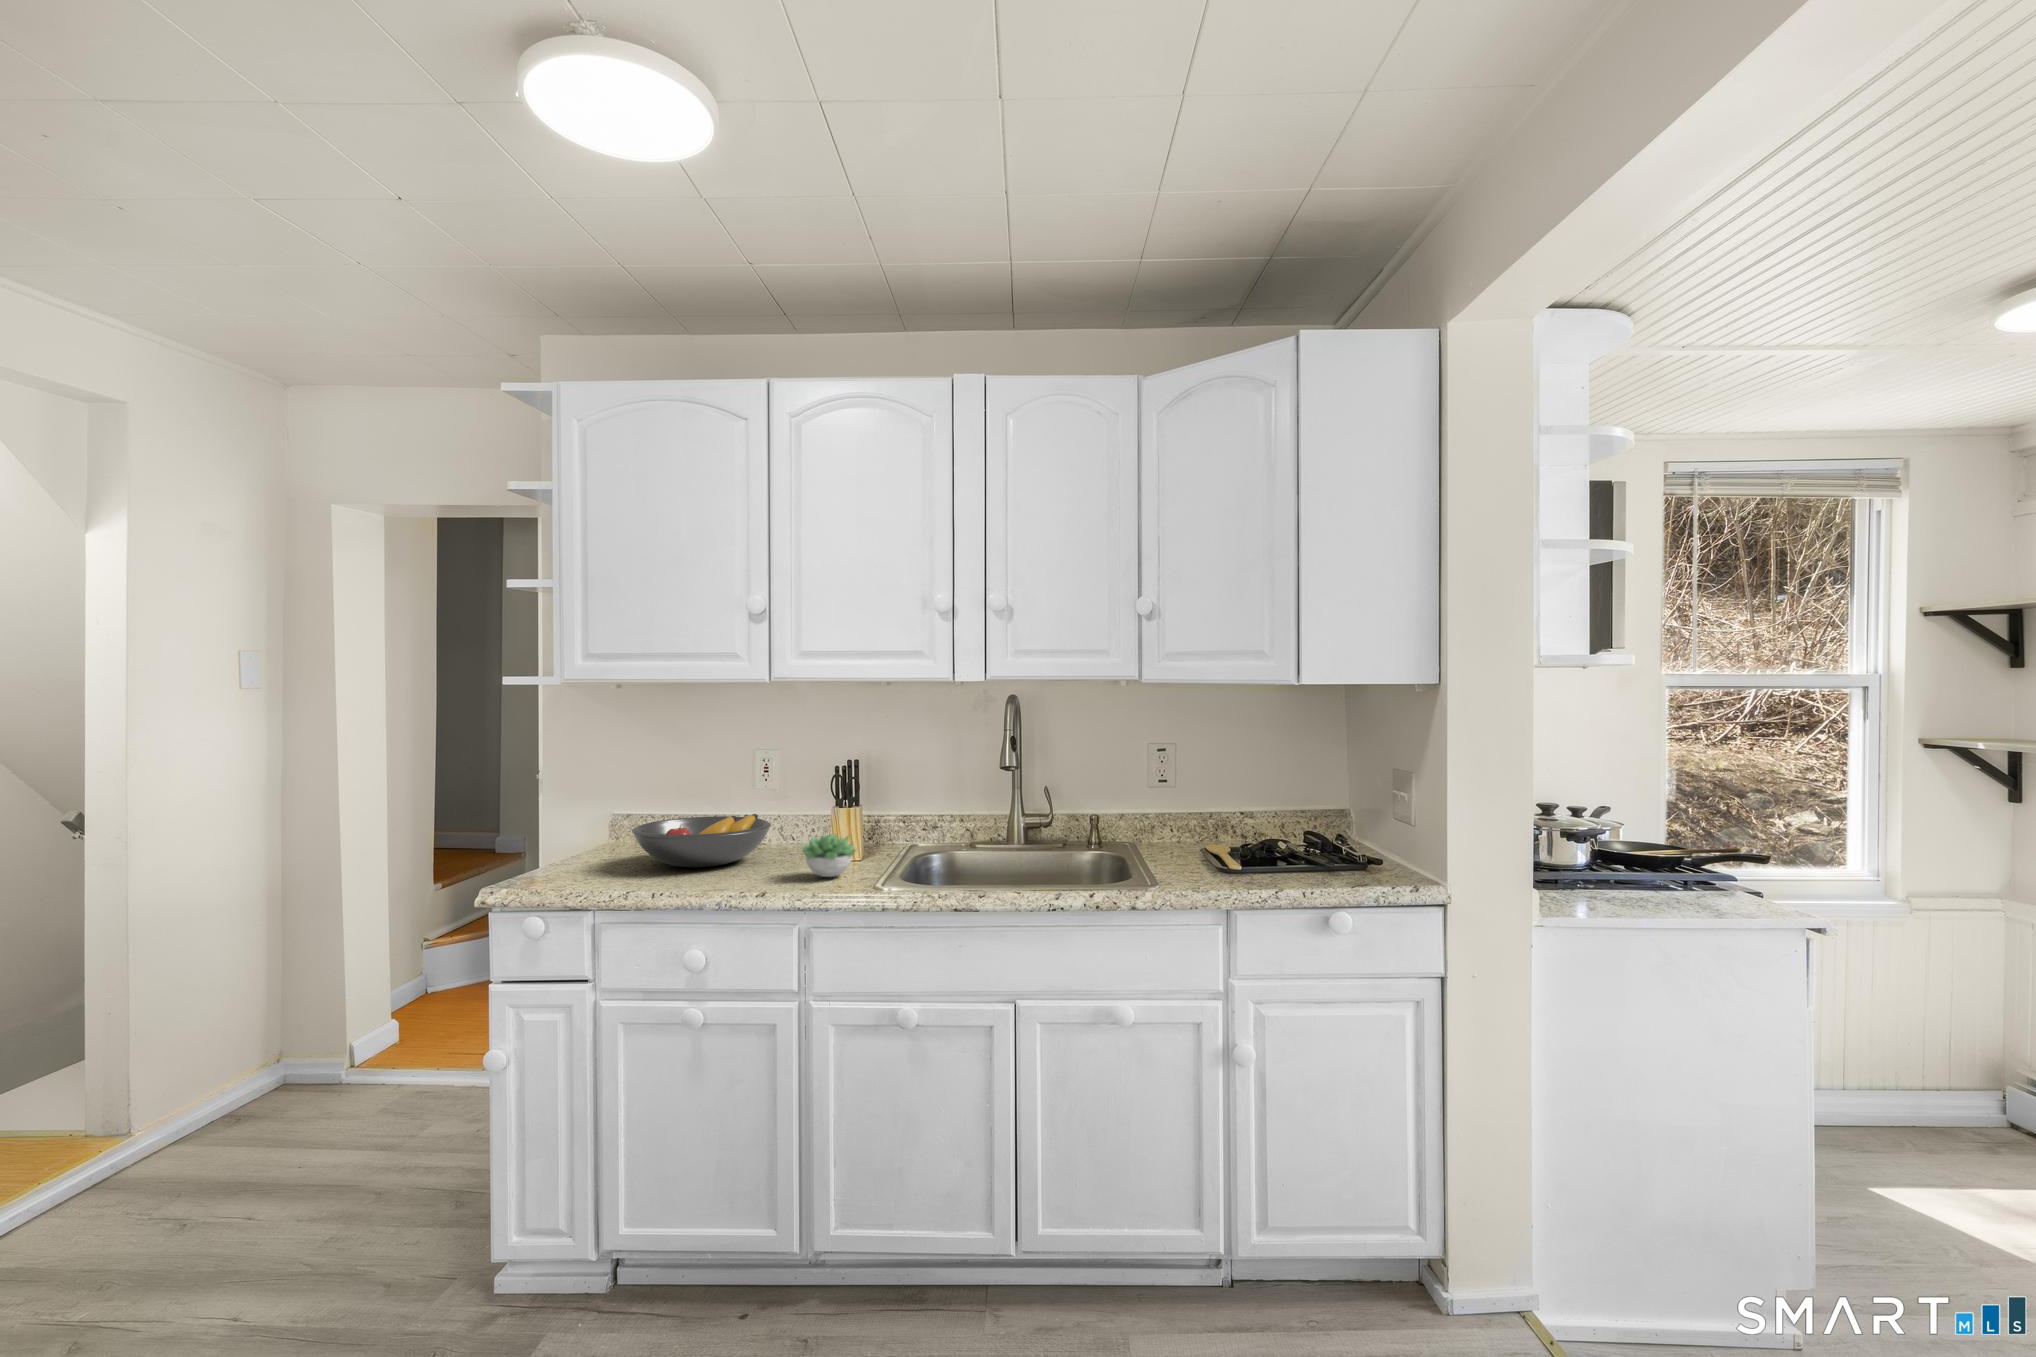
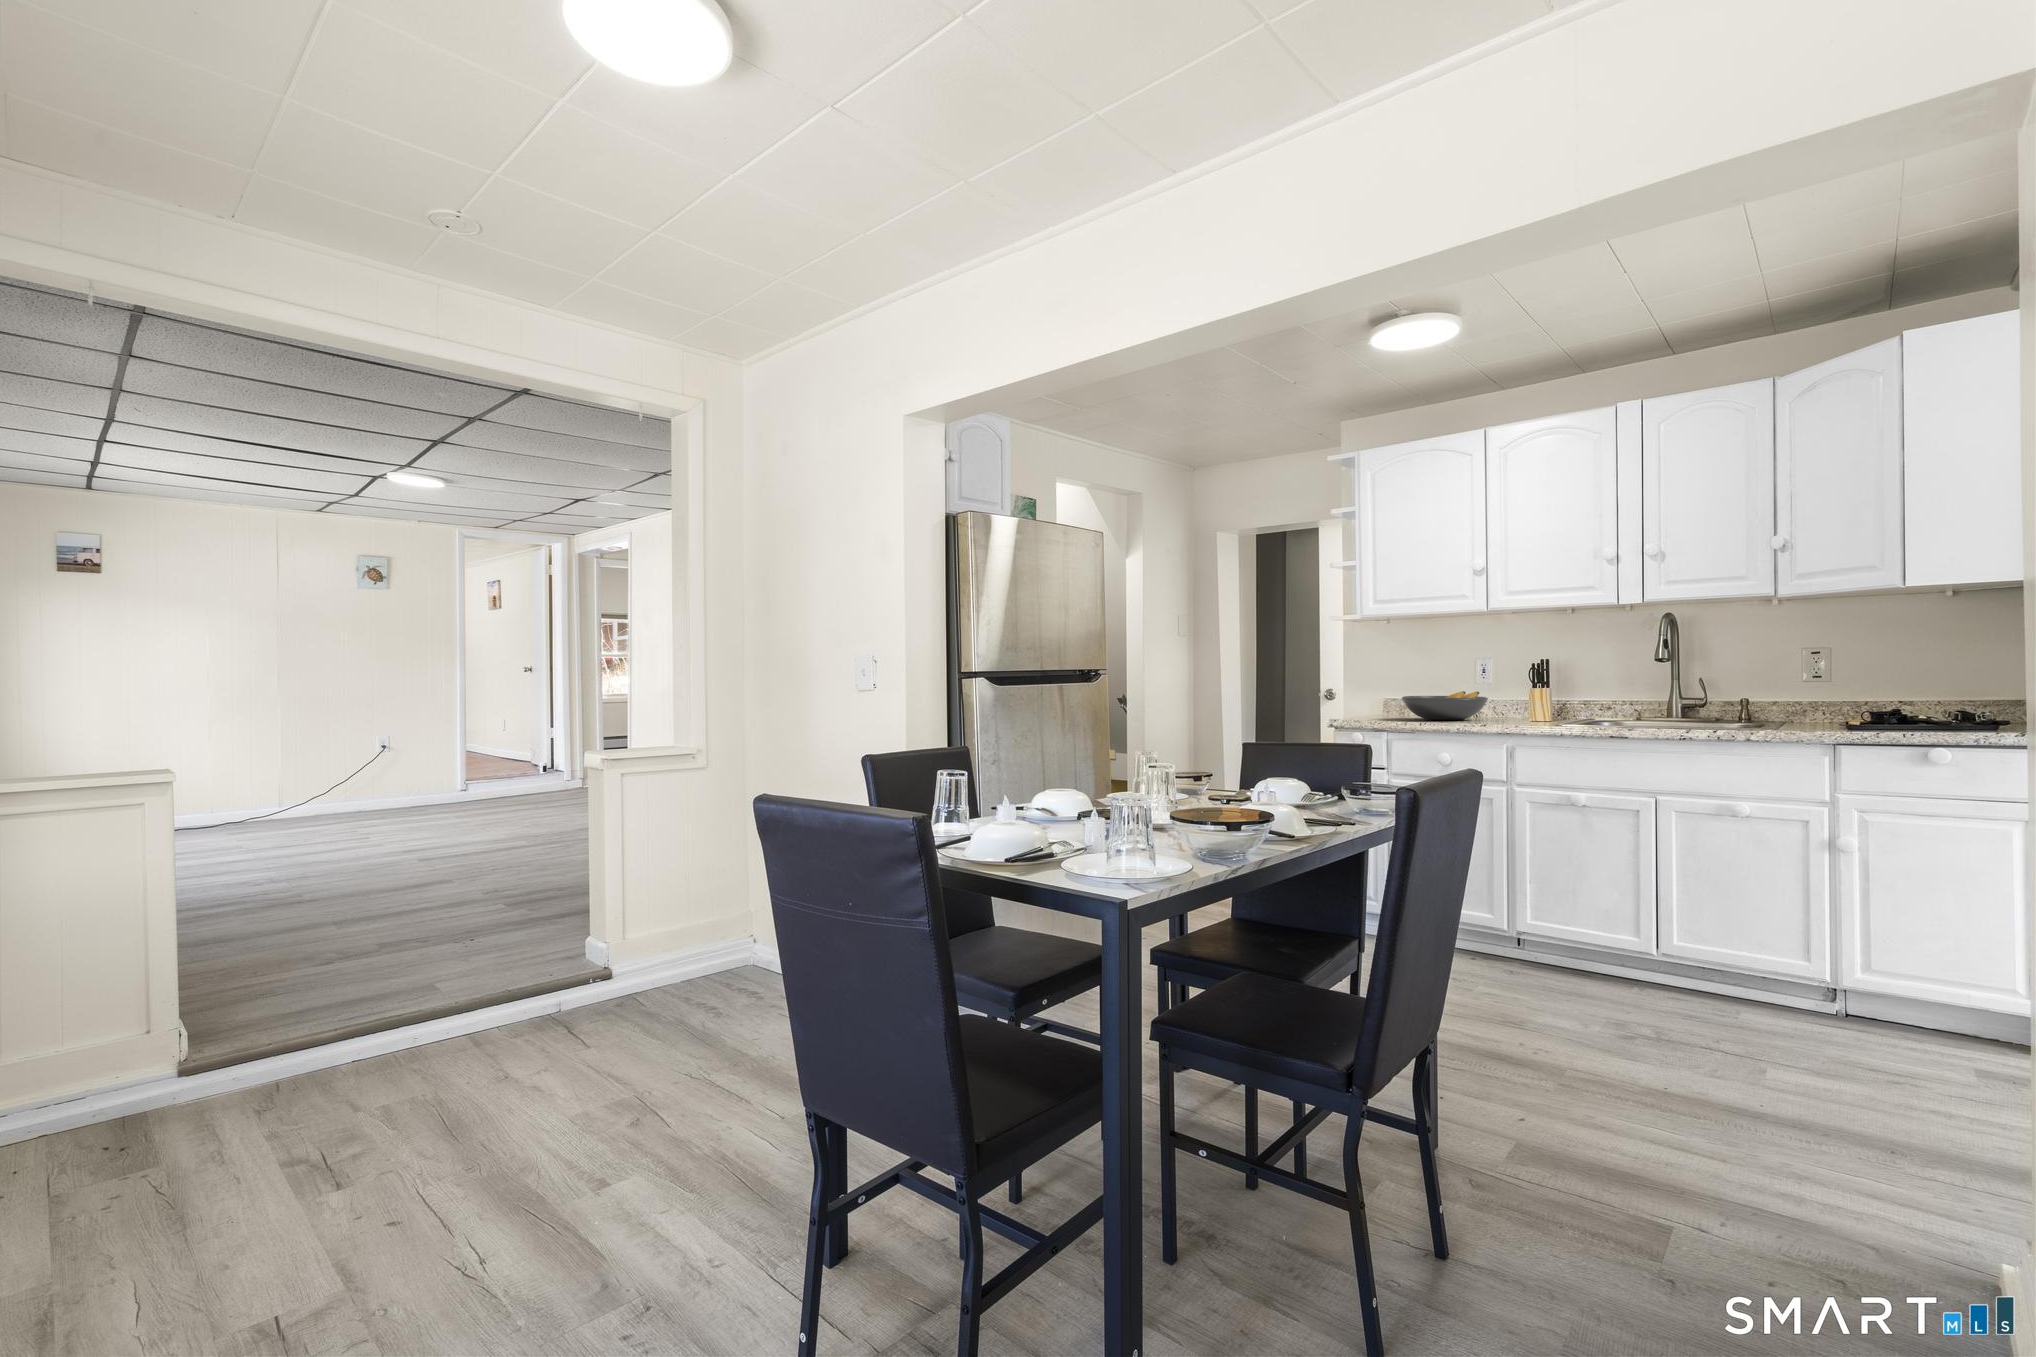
succulent plant: present [801,834,856,877] -> none [1509,698,1548,723]

